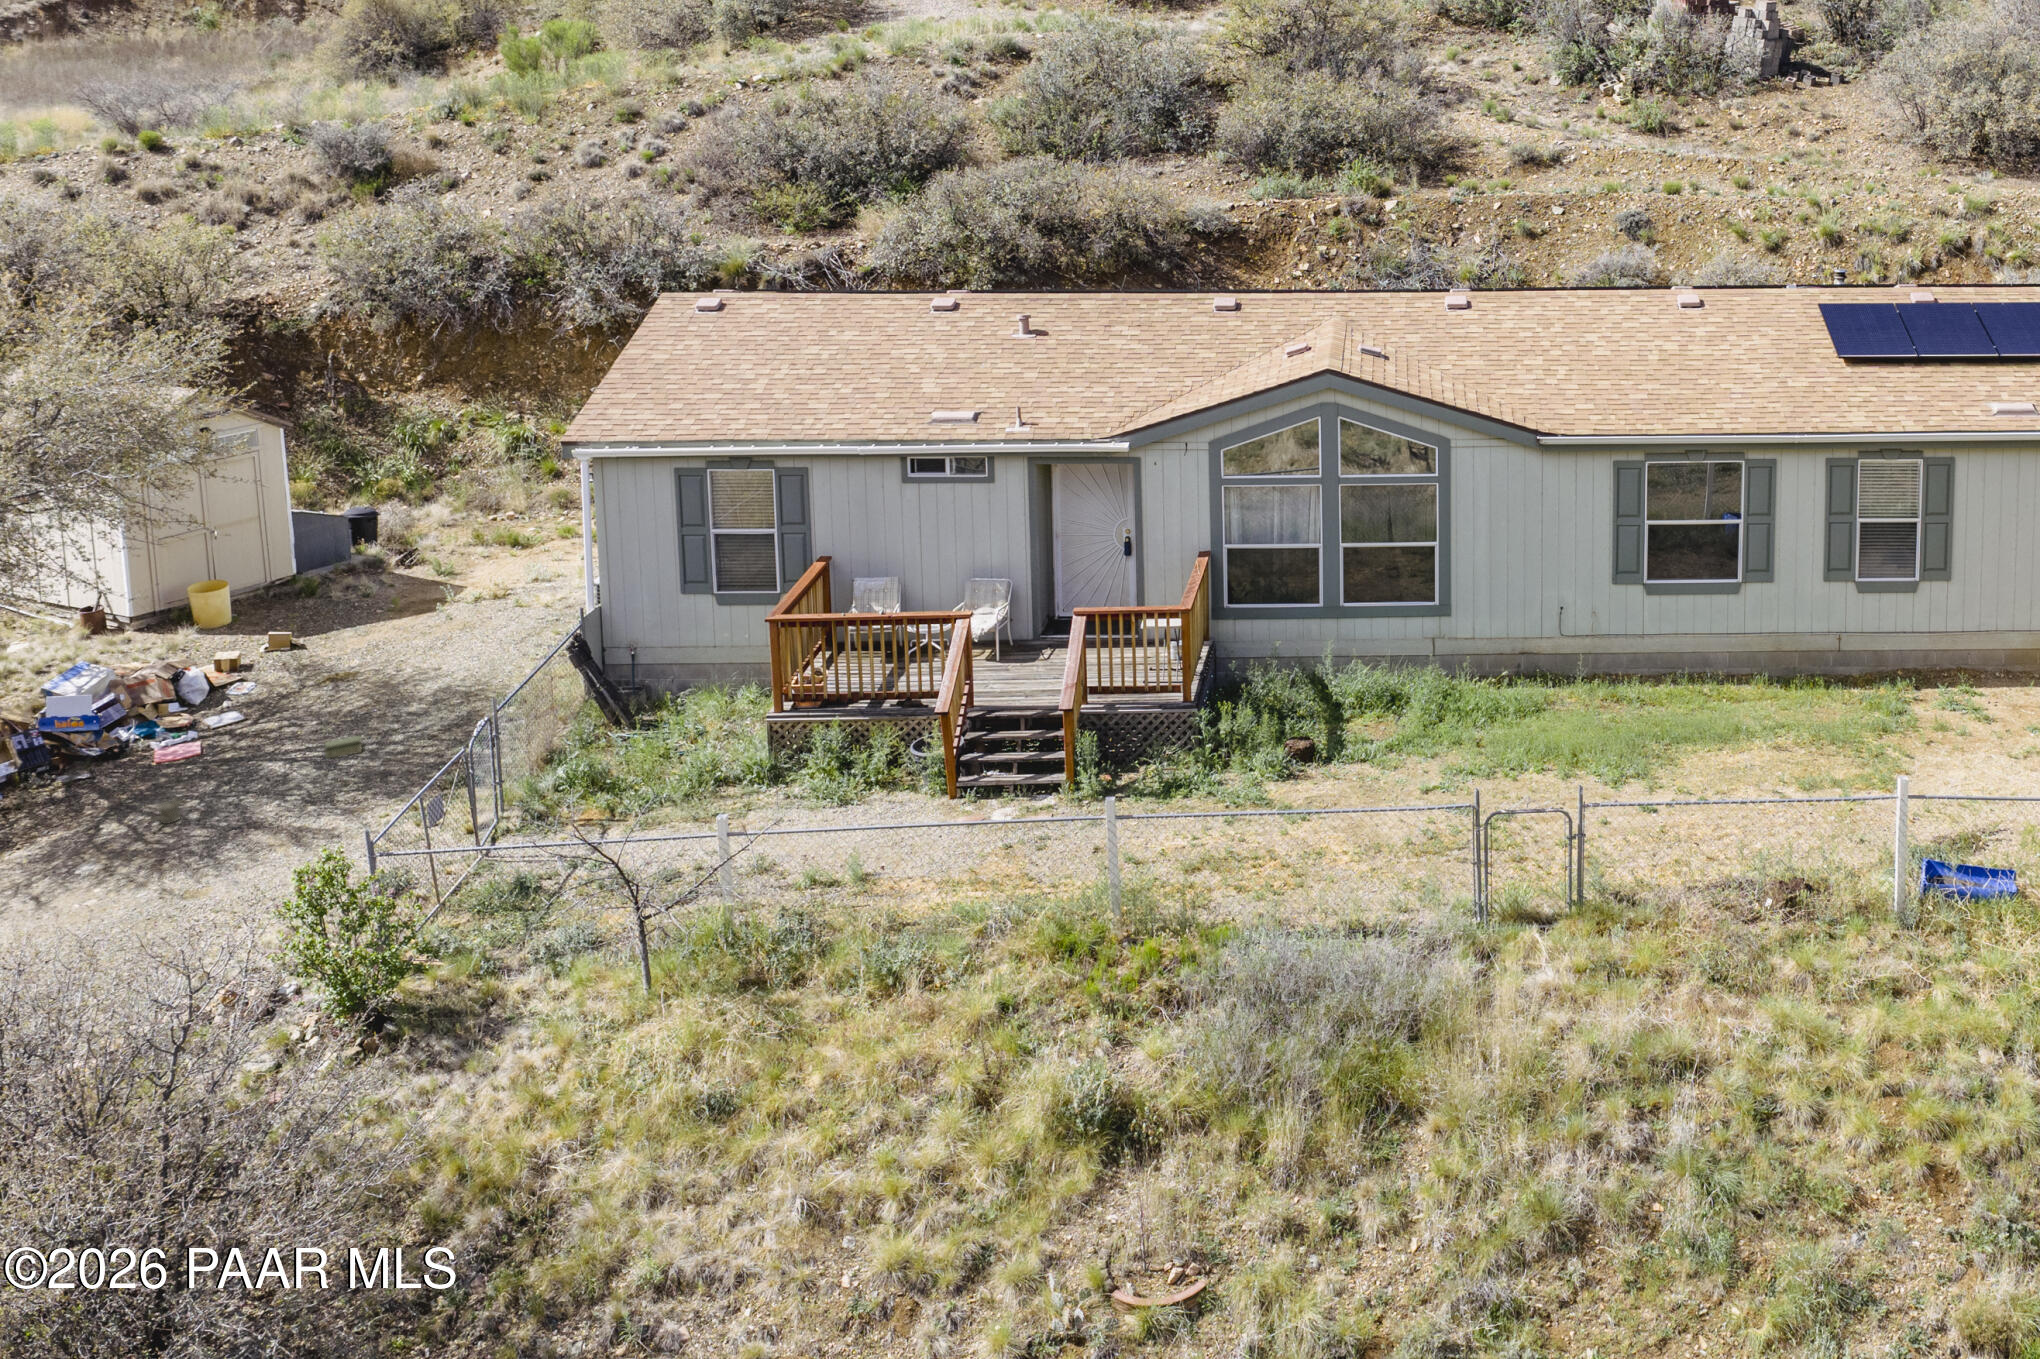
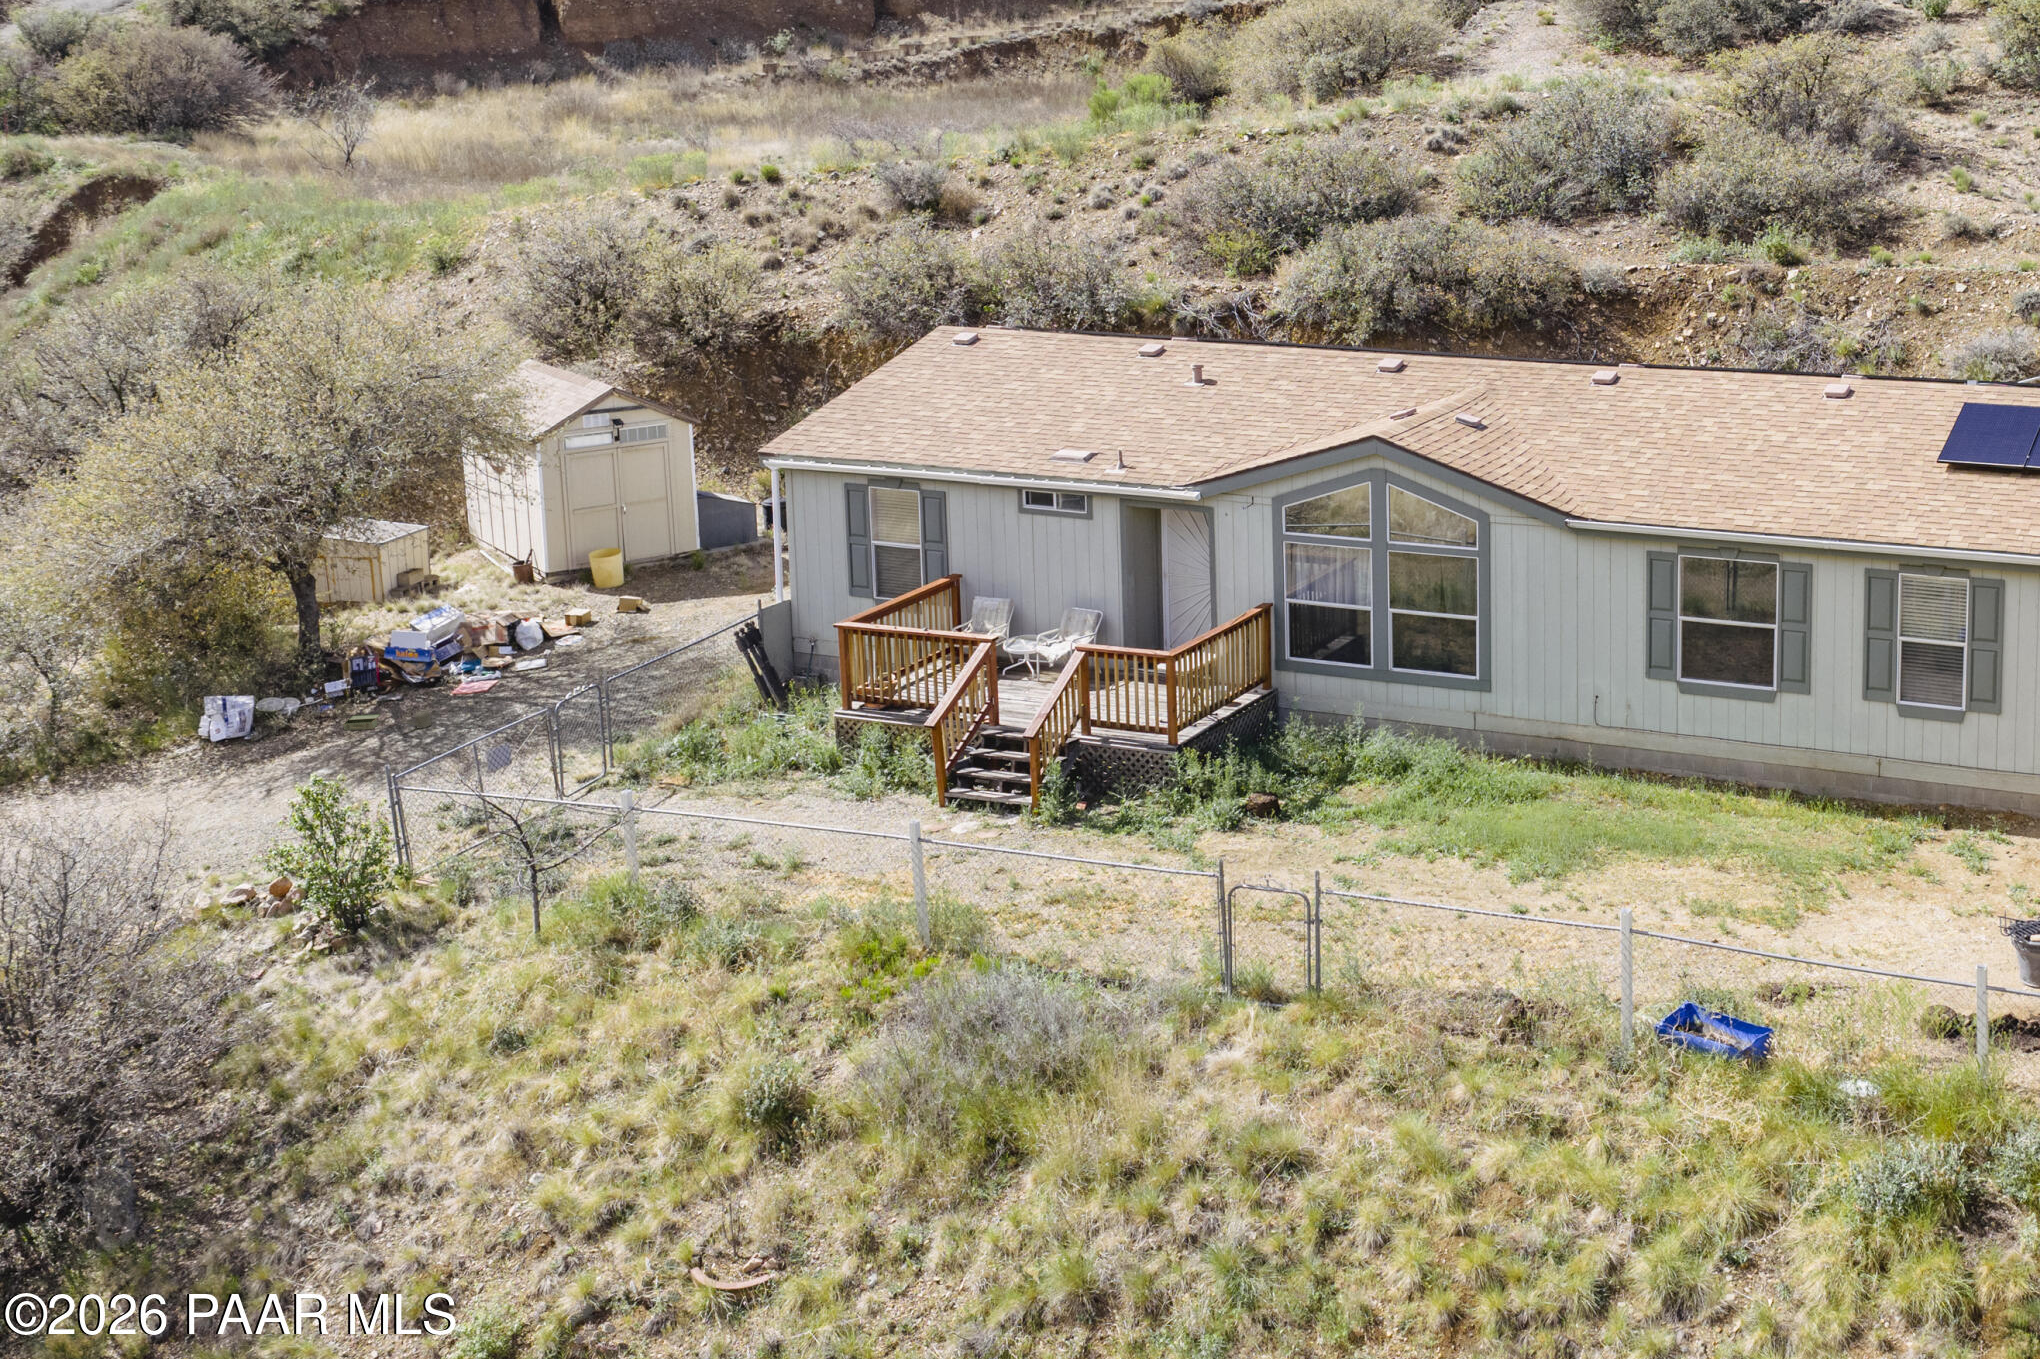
toolbox: present [324,736,362,758] -> present [343,714,381,730]

